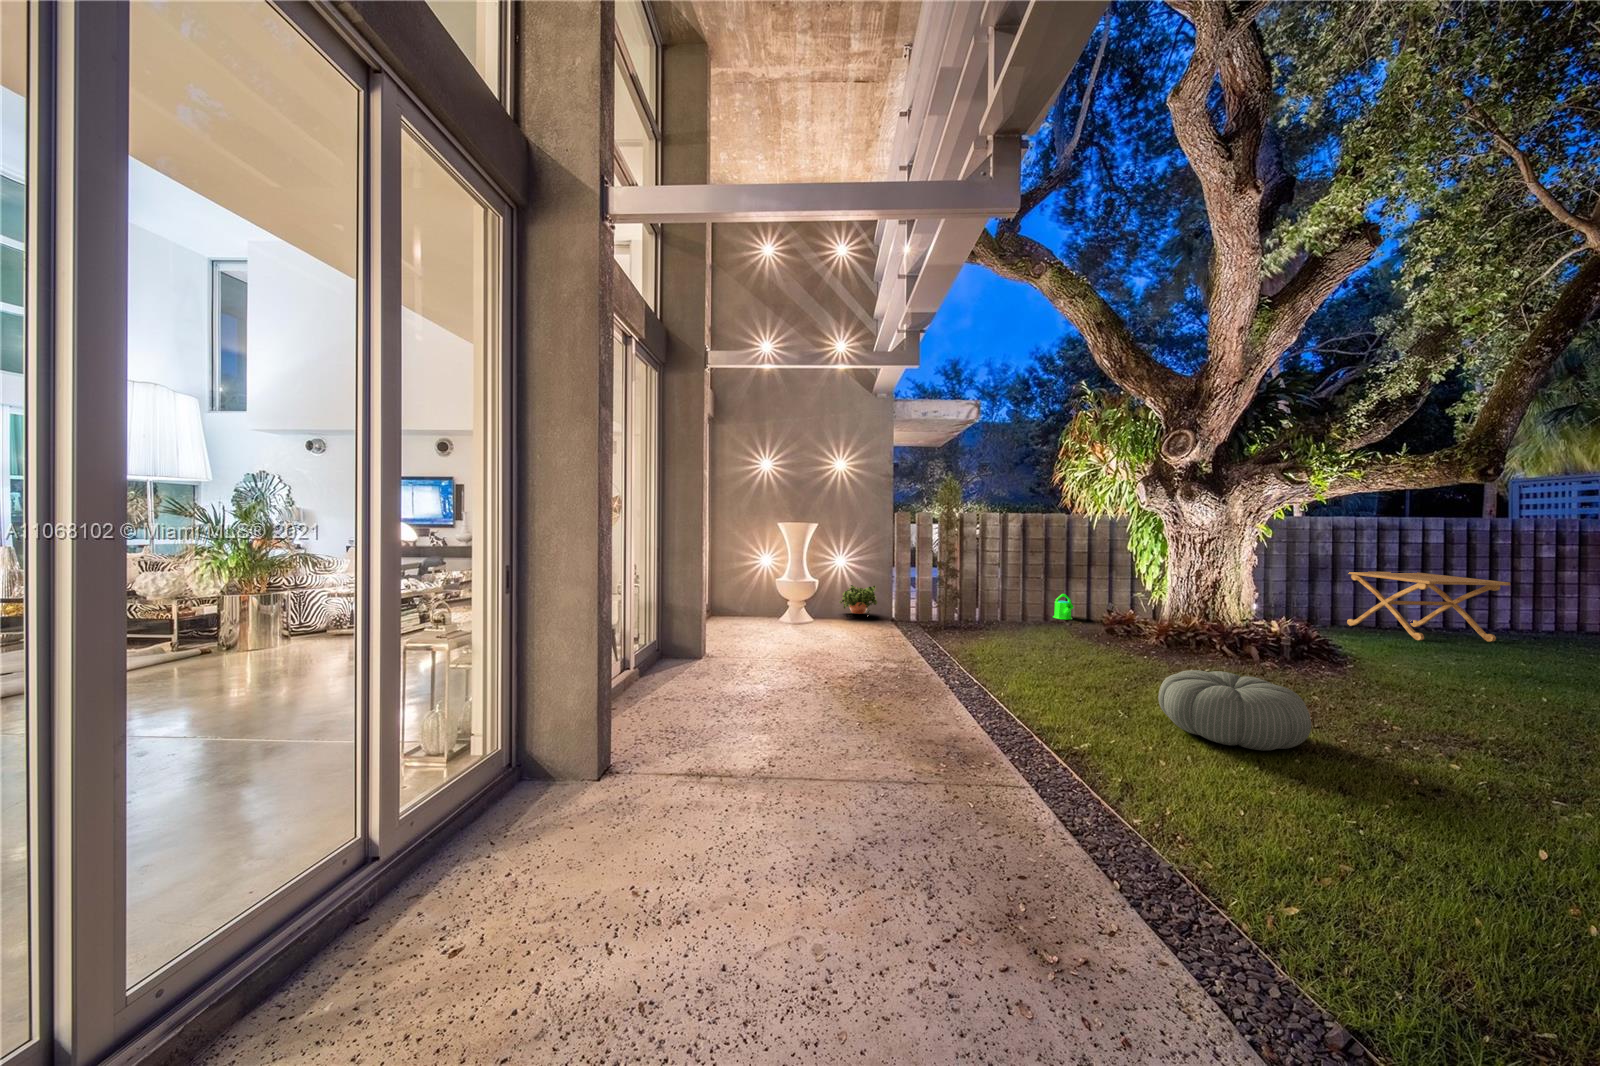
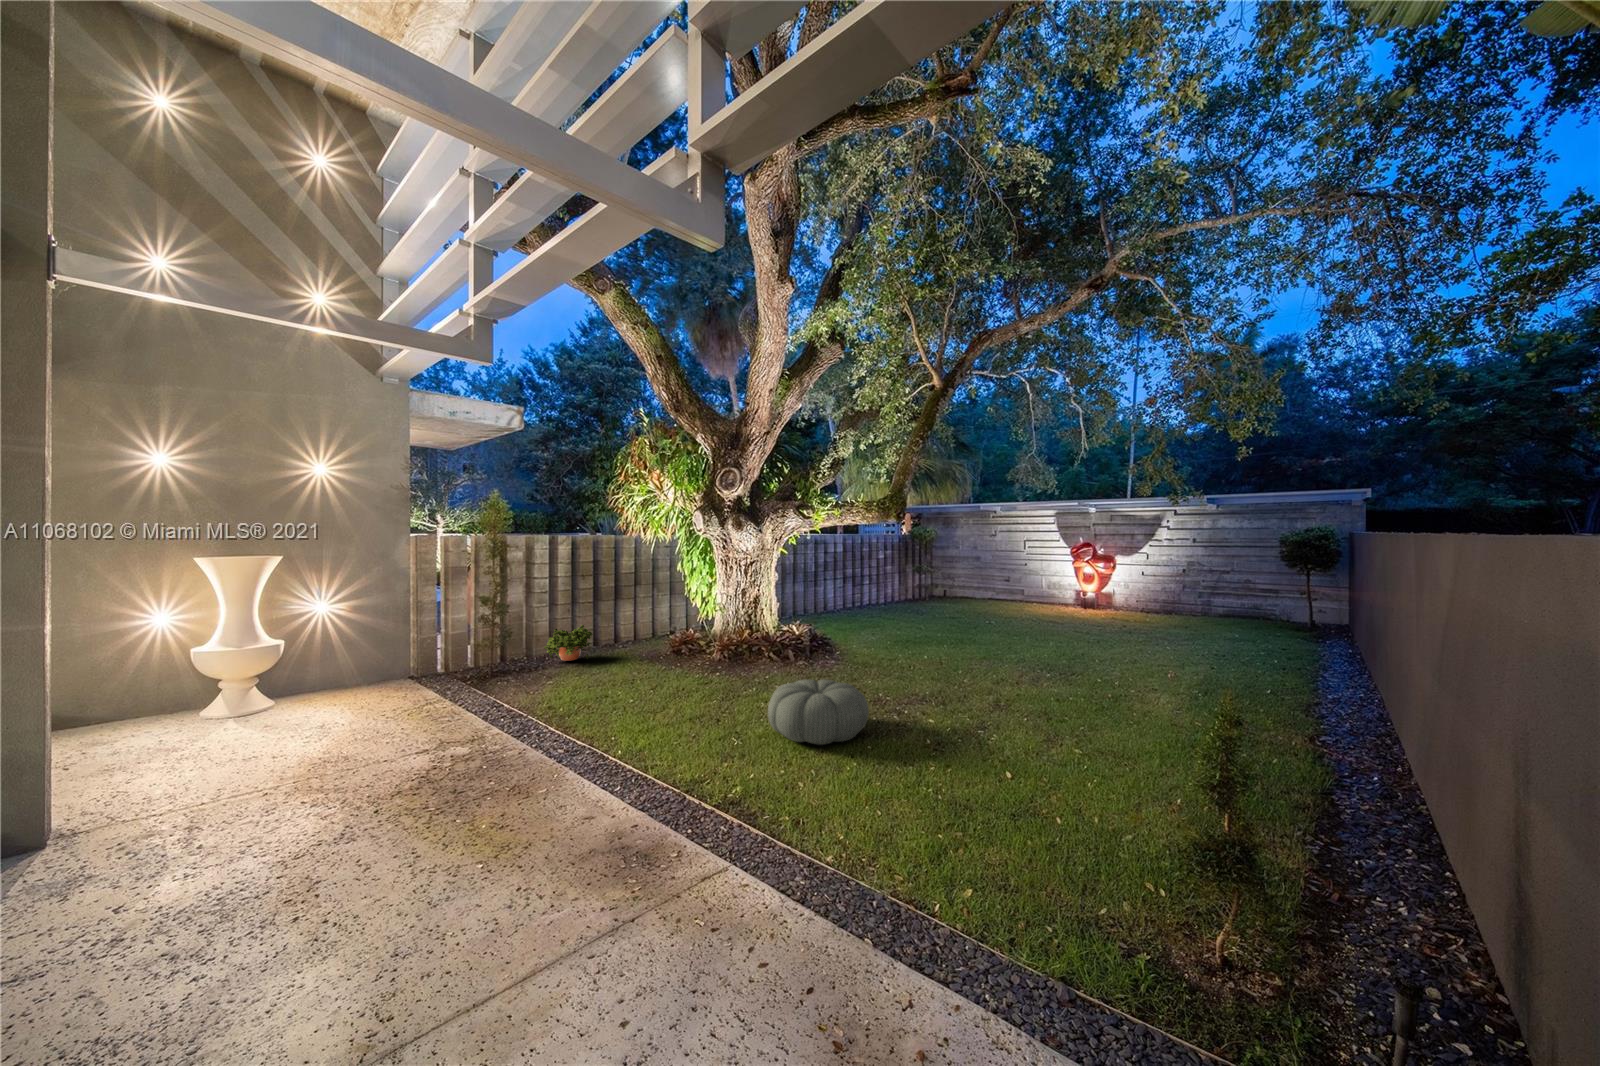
side table: present [1347,571,1510,642] -> none [807,573,881,621]
potted plant: present [839,585,877,614] -> present [544,625,592,661]
watering can: present [1053,594,1073,620] -> none [614,621,636,648]

